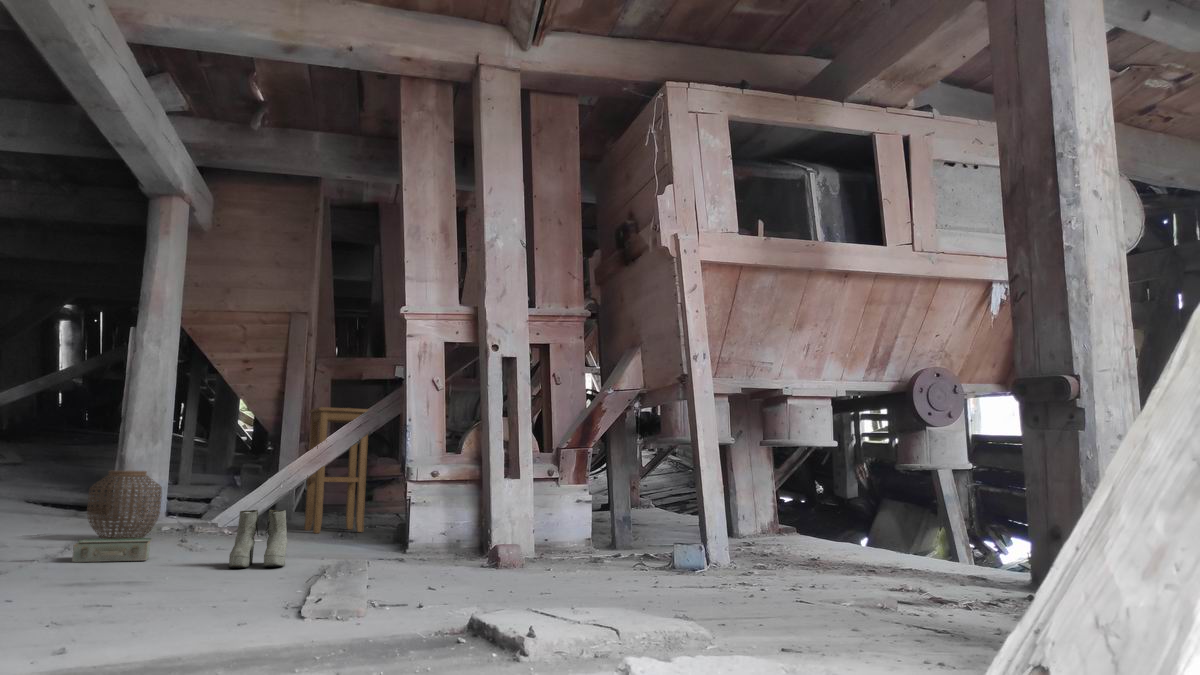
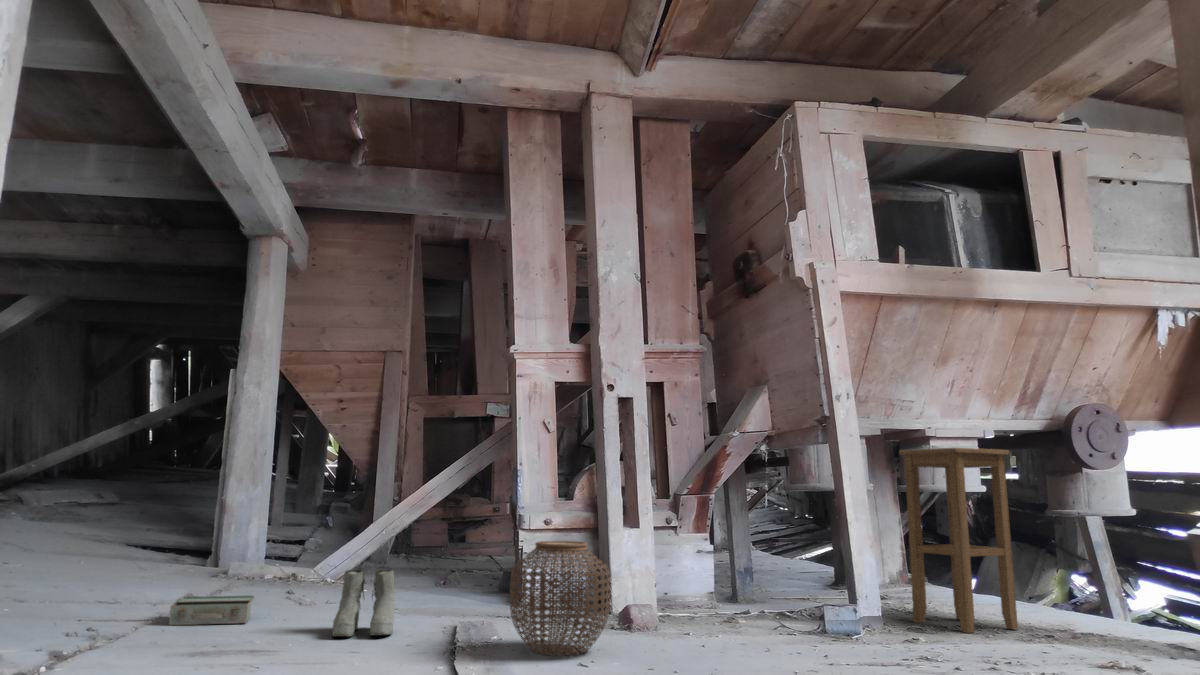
stool: present [304,407,368,533] -> present [899,448,1018,633]
woven basket: present [87,471,162,539] -> present [510,541,610,656]

